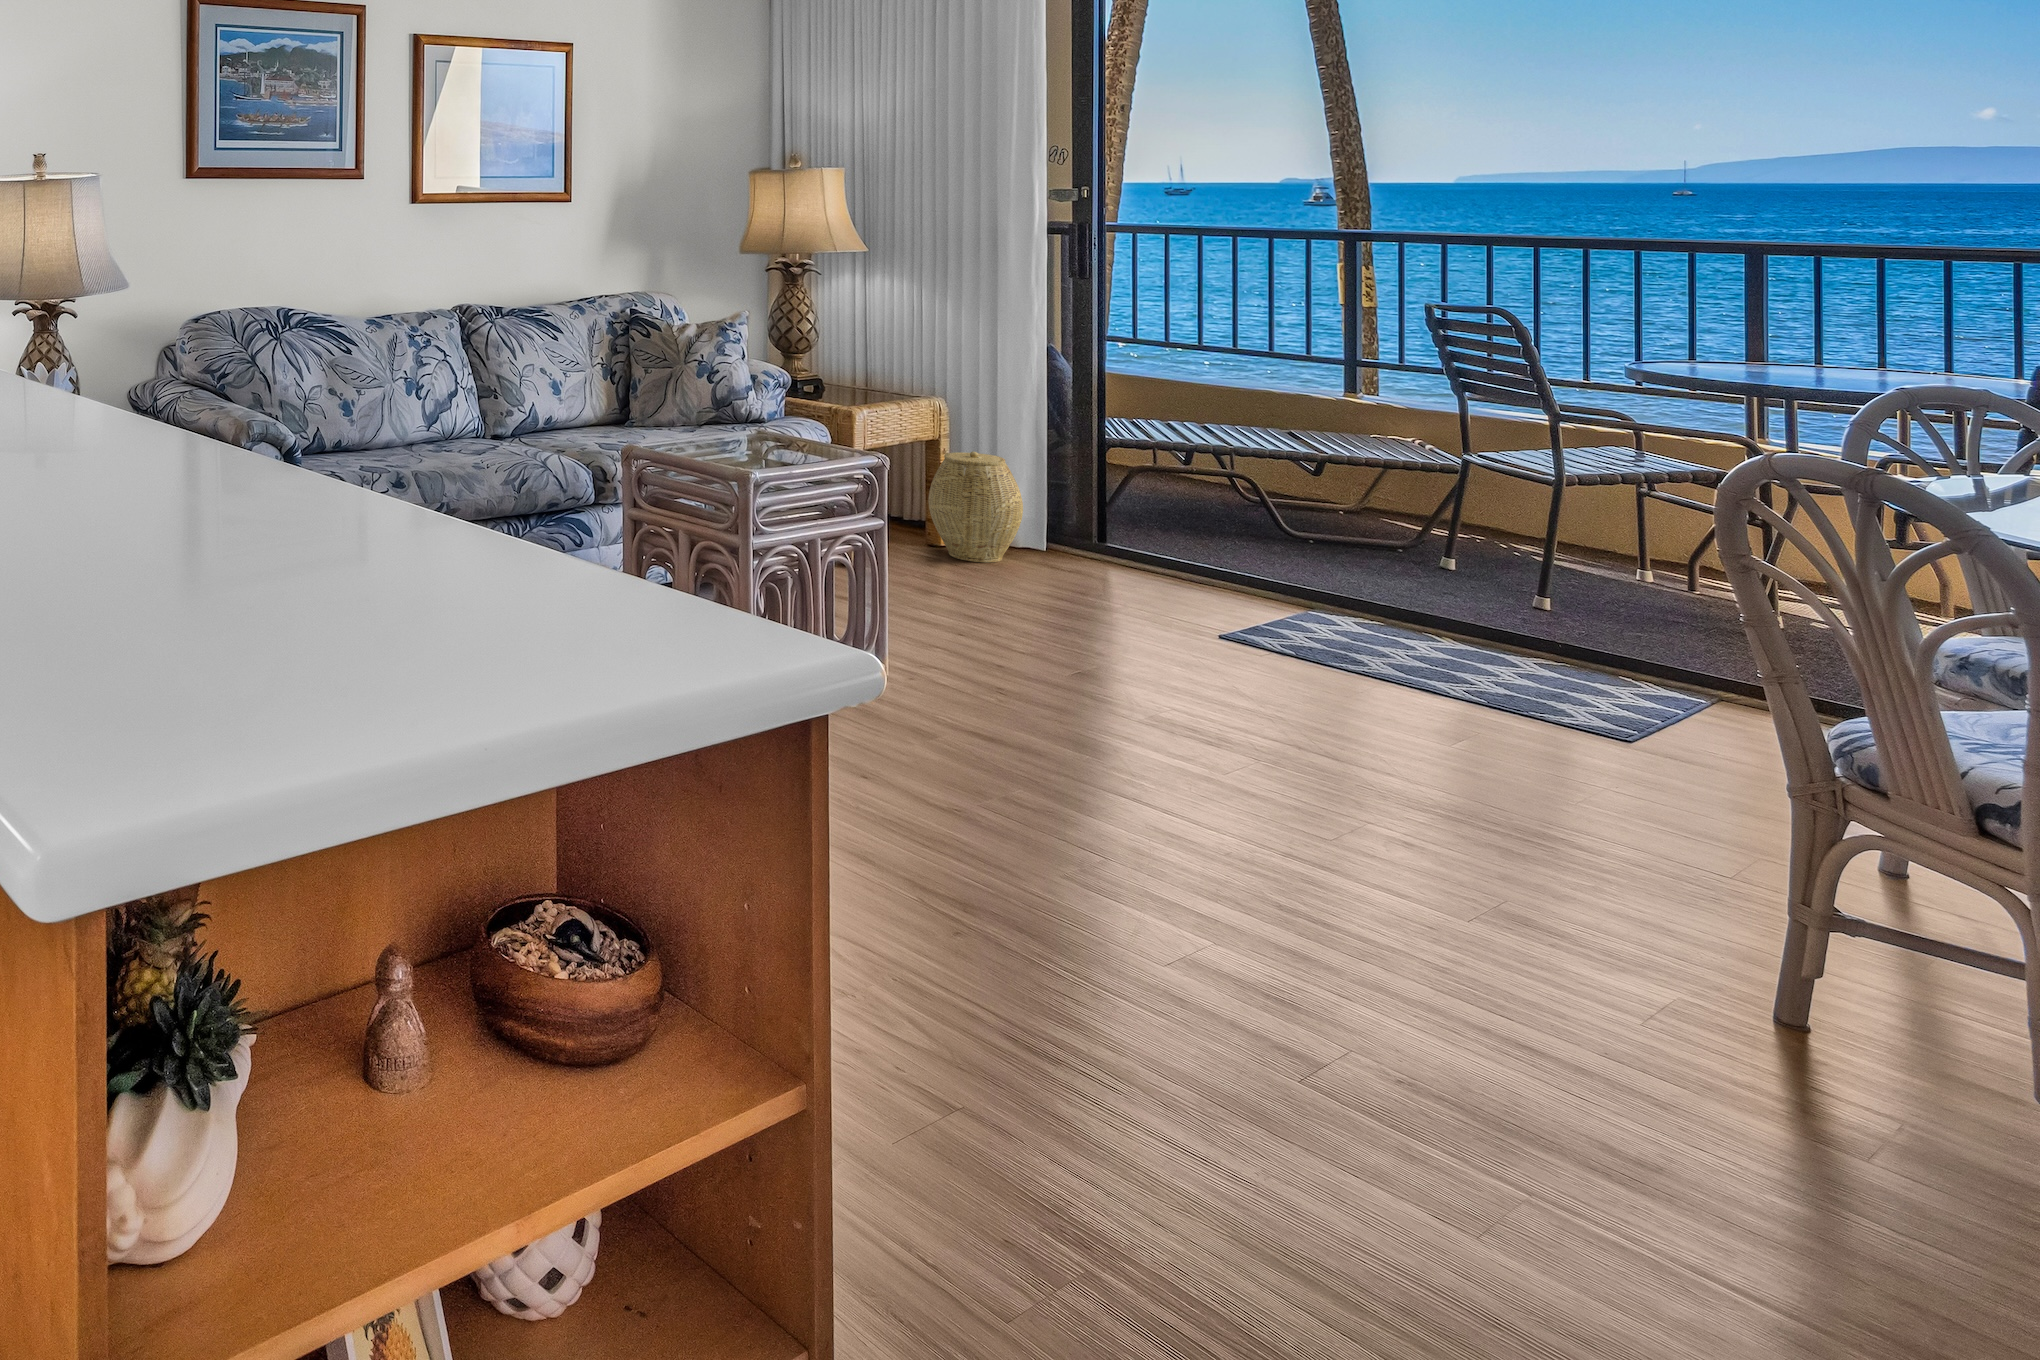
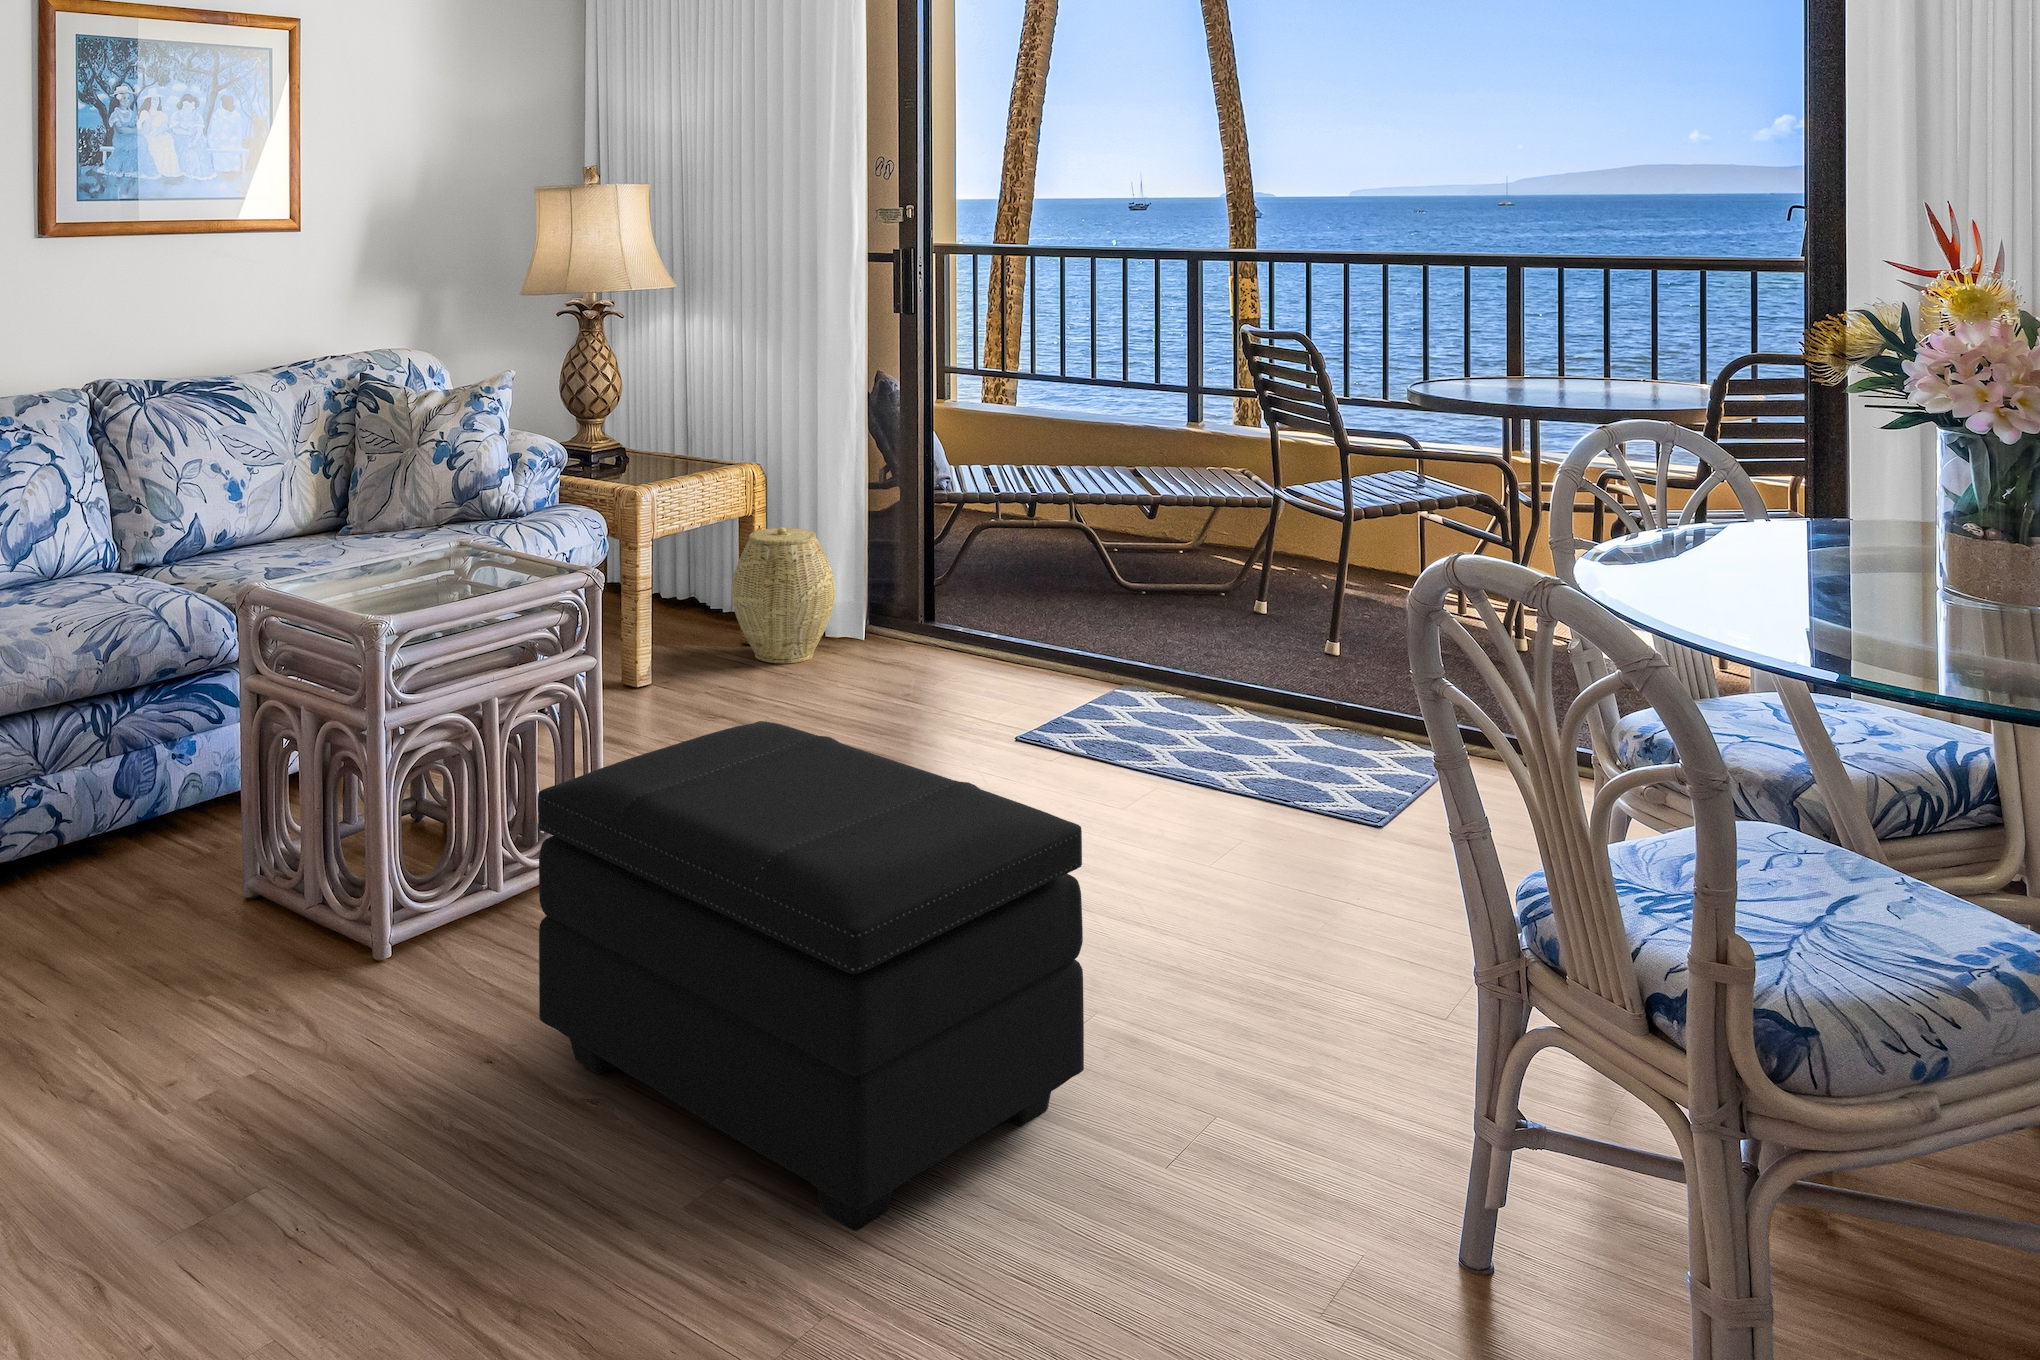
footstool: none [904,572,1378,913] -> present [538,721,1084,1231]

